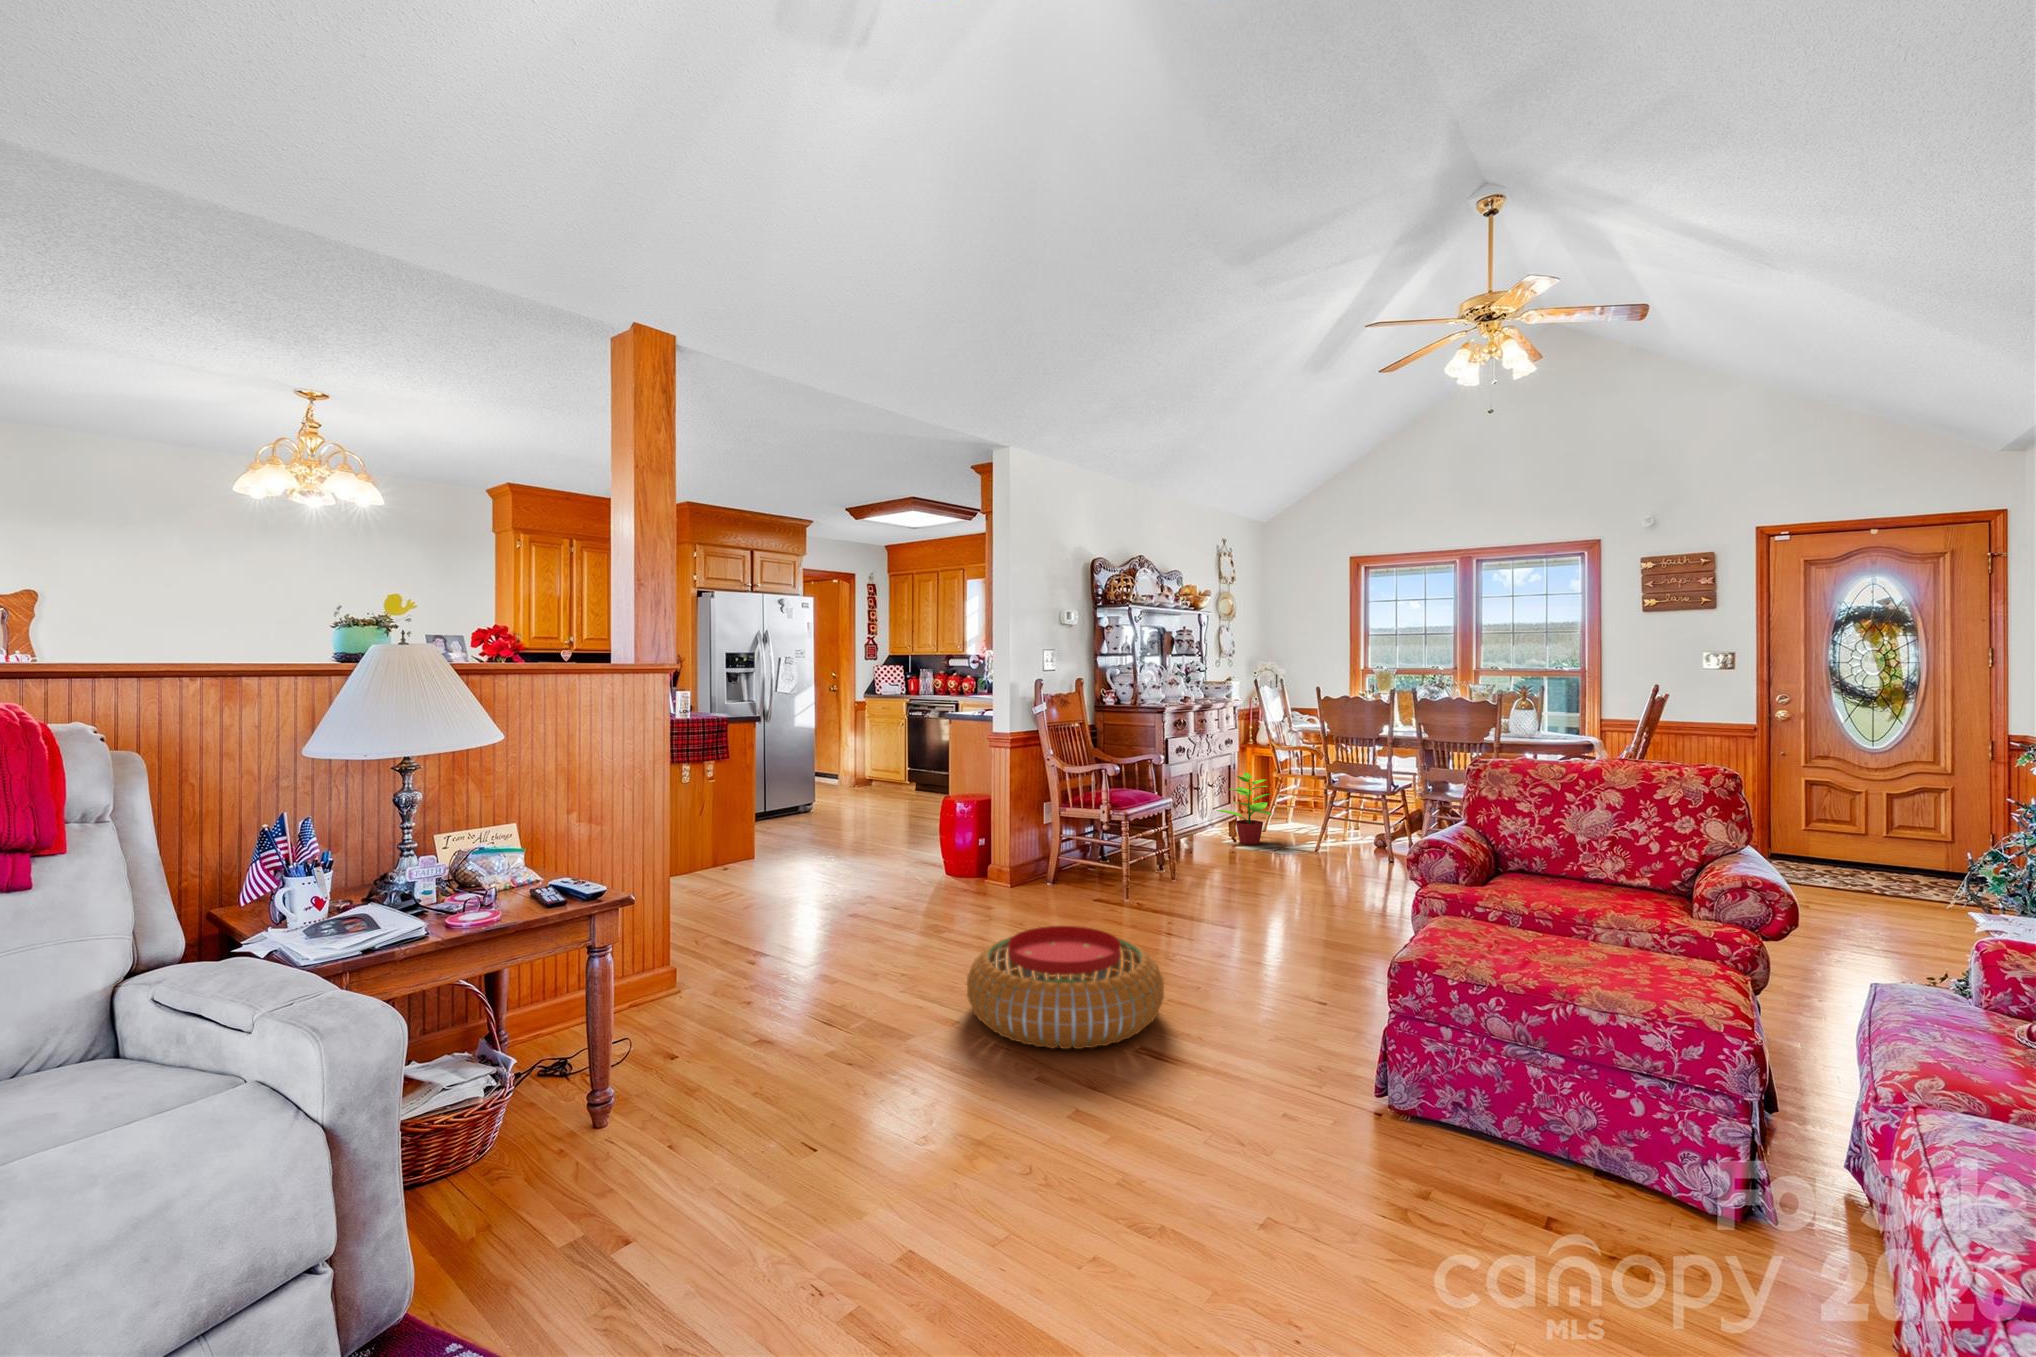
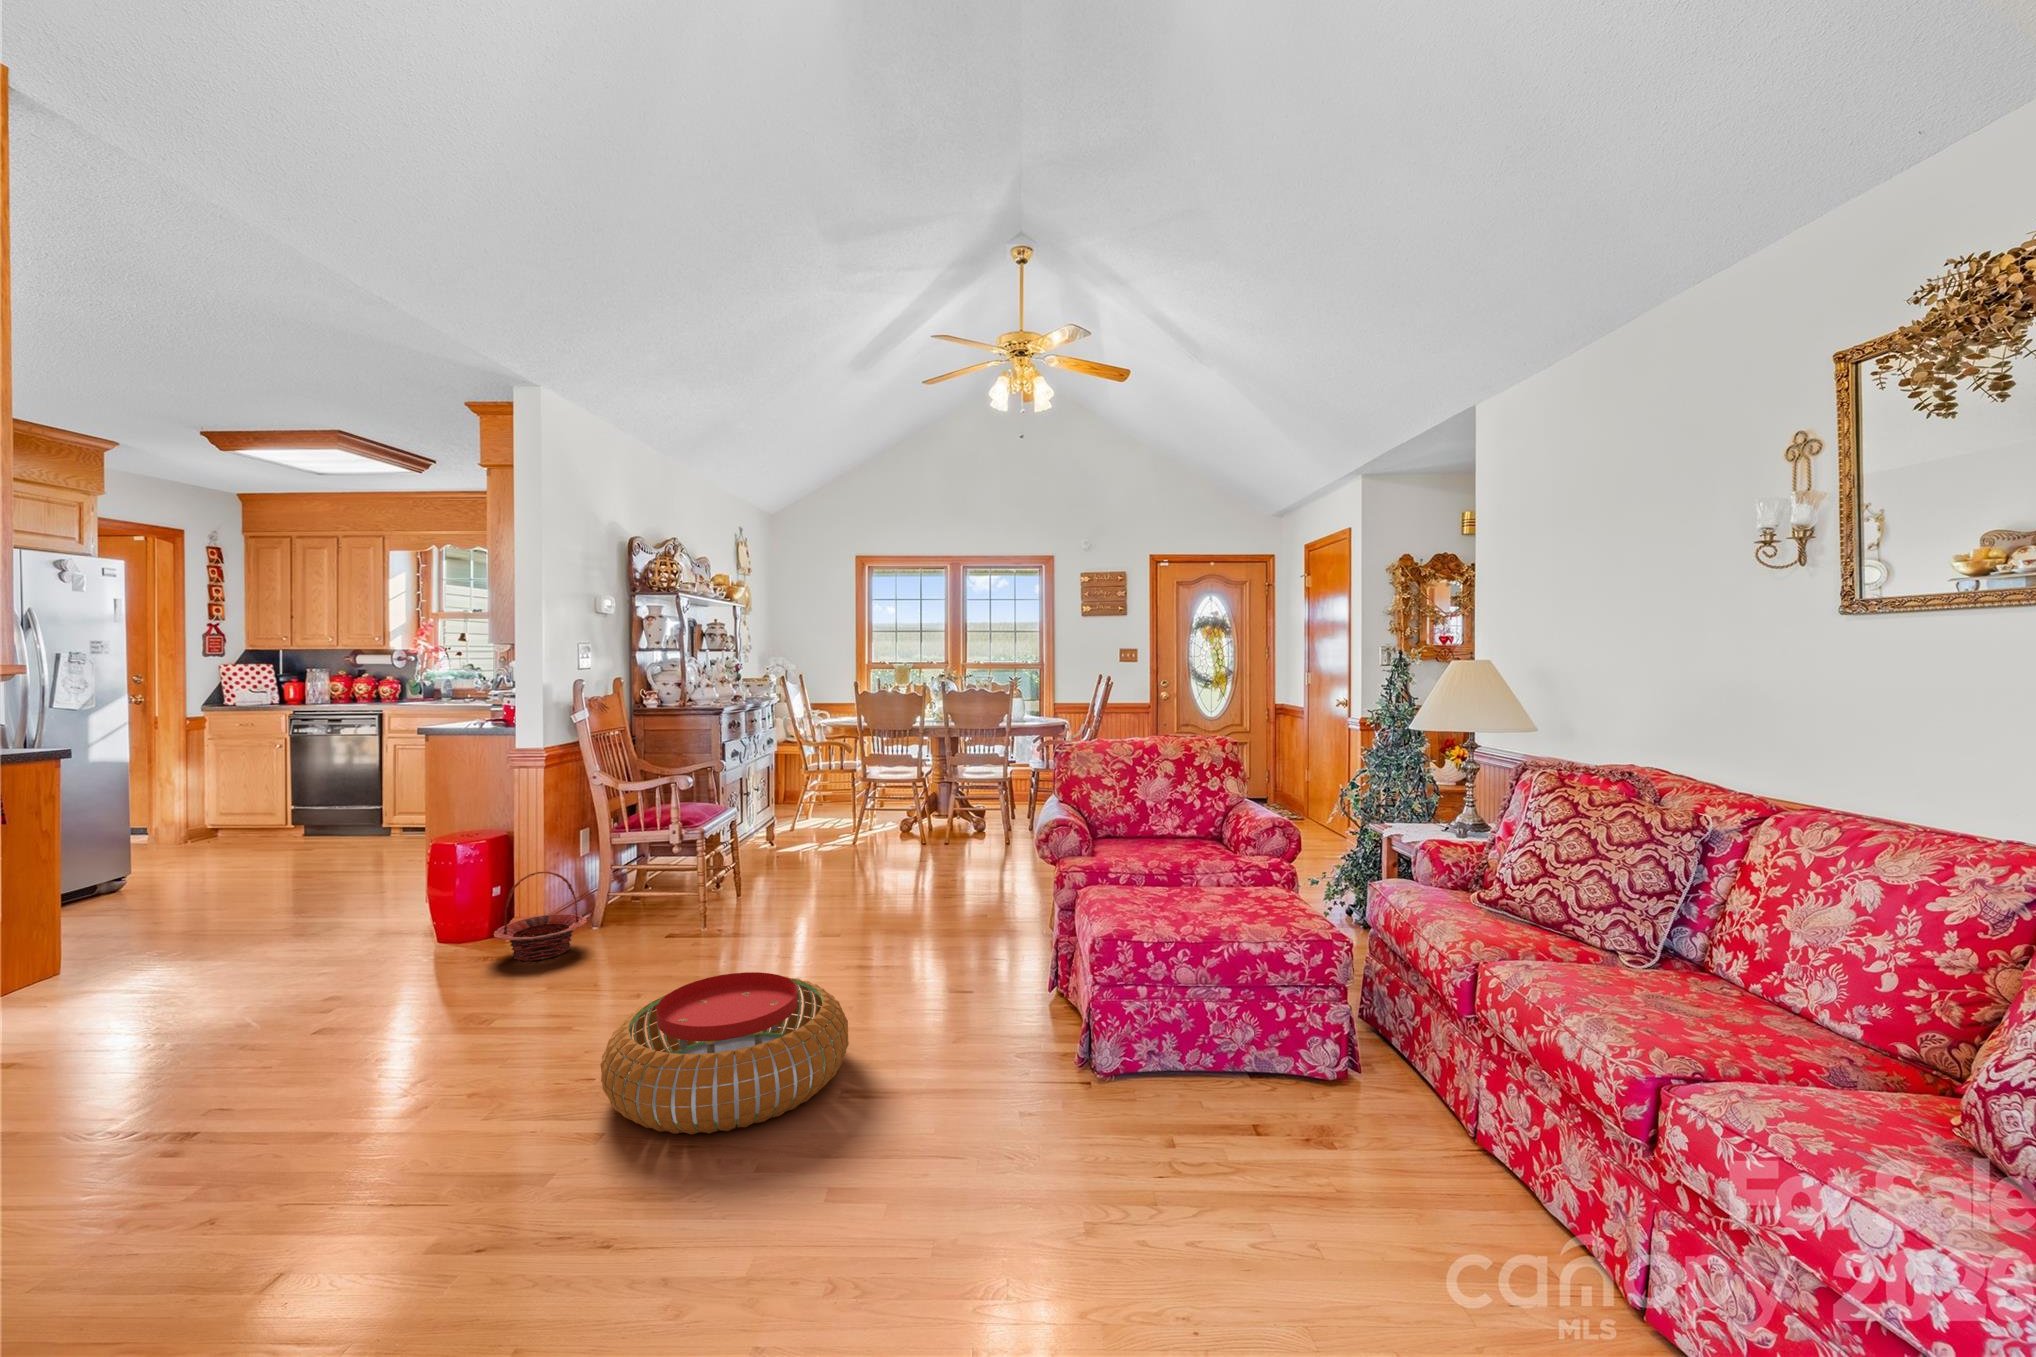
potted plant: present [1217,773,1271,845] -> none [762,769,823,846]
basket: none [968,828,1033,897] -> present [494,871,586,961]

